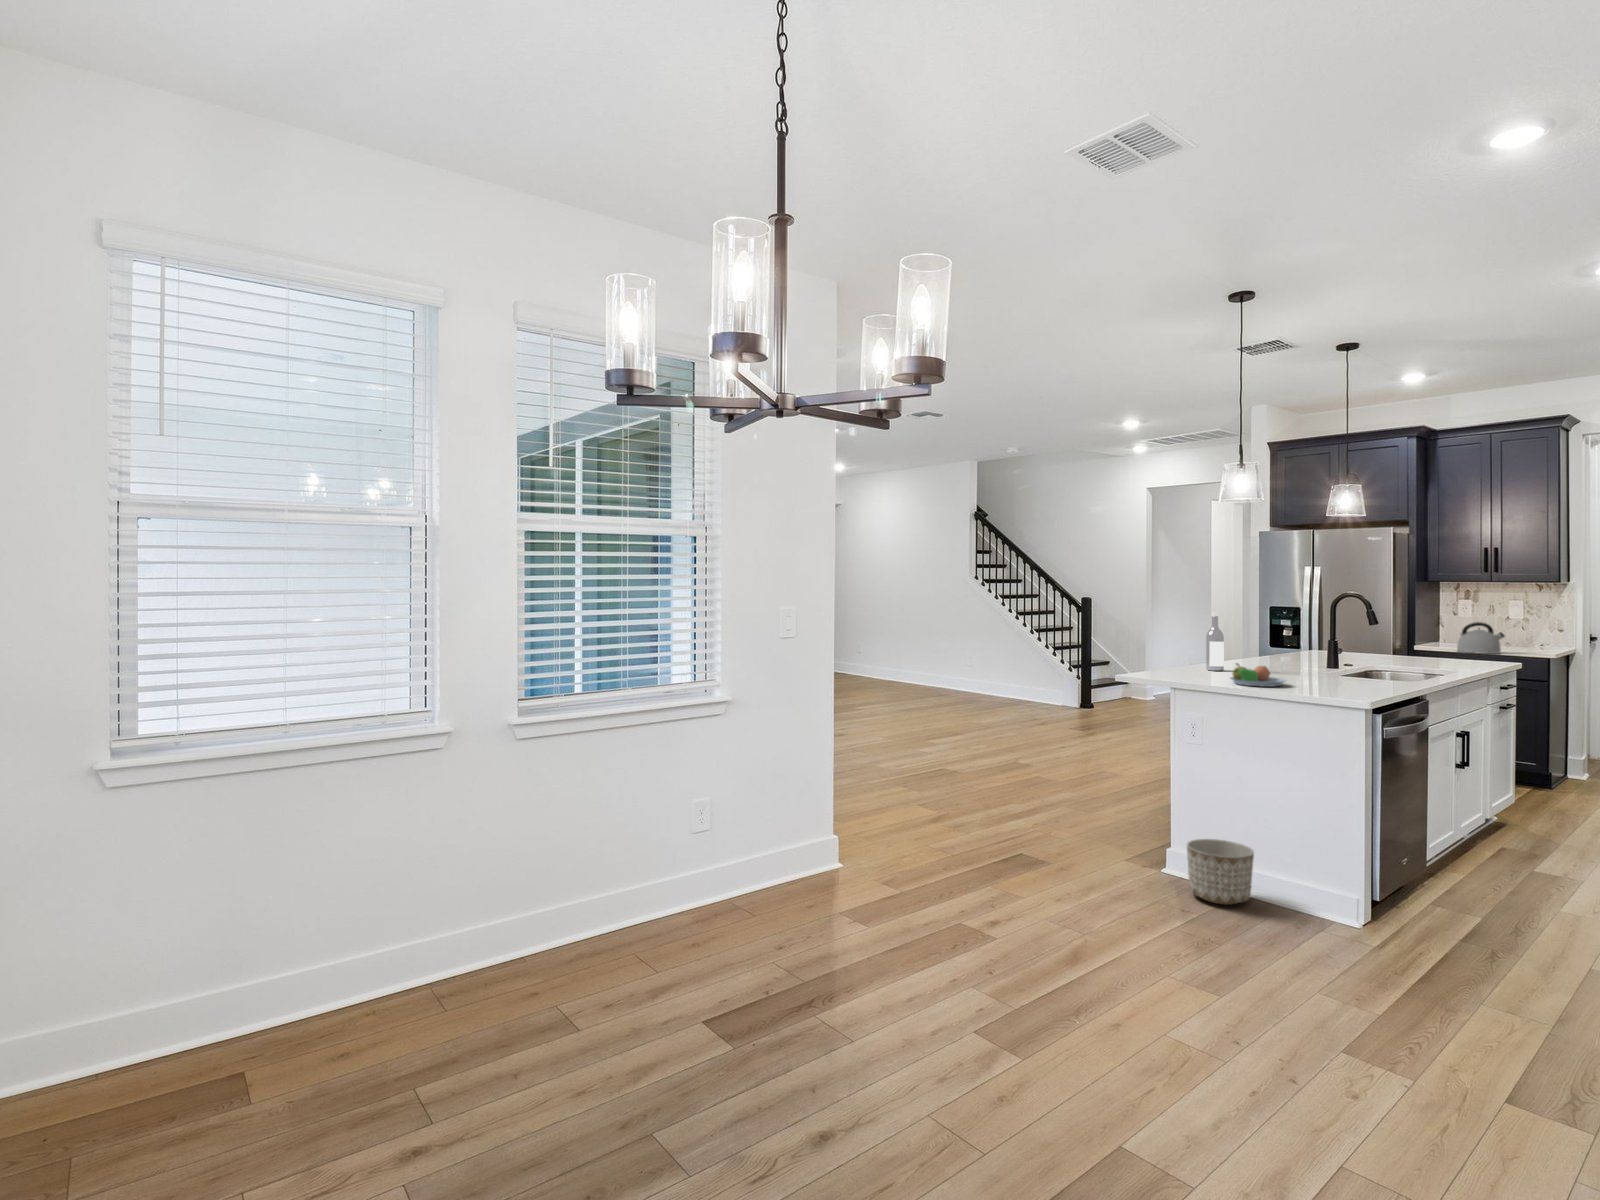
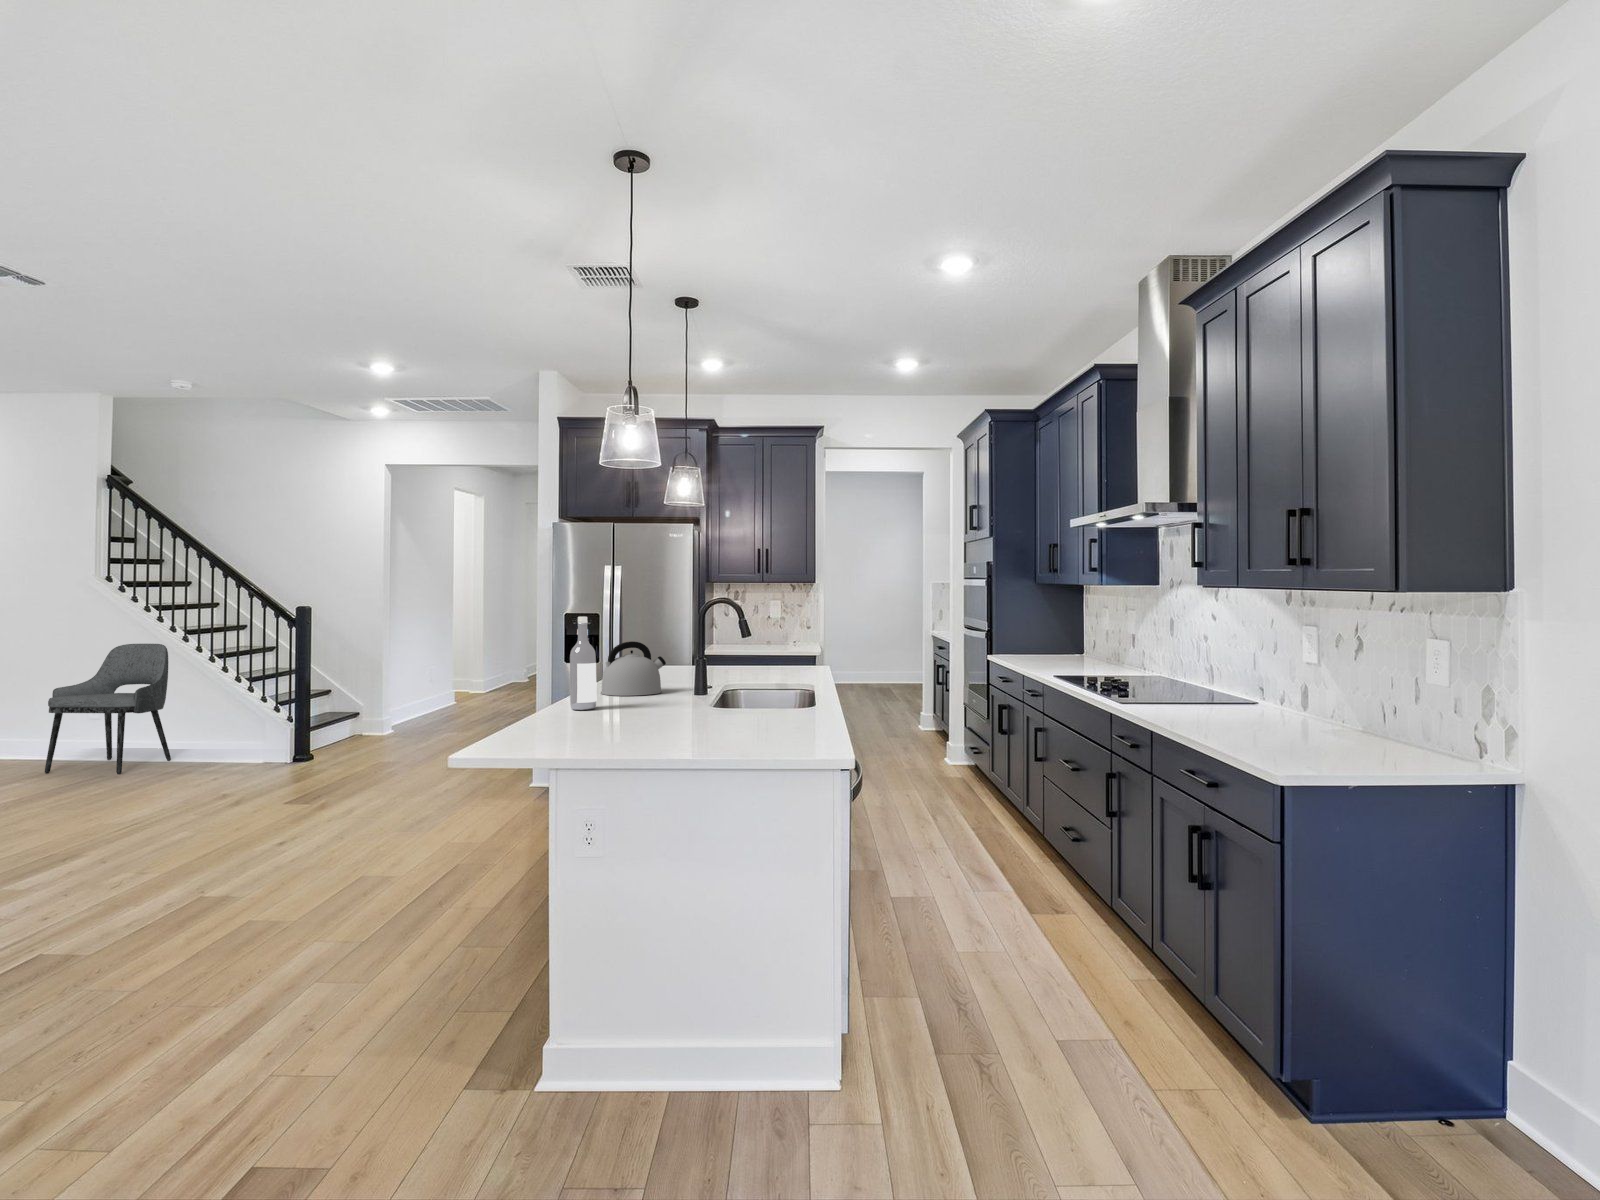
dining chair: none [945,621,1008,703] -> present [45,644,171,774]
kettle: present [1457,622,1505,654] -> present [601,641,666,696]
fruit bowl: present [1230,663,1286,687] -> none [643,699,727,736]
planter: present [1187,839,1254,905] -> none [606,1014,718,1157]

